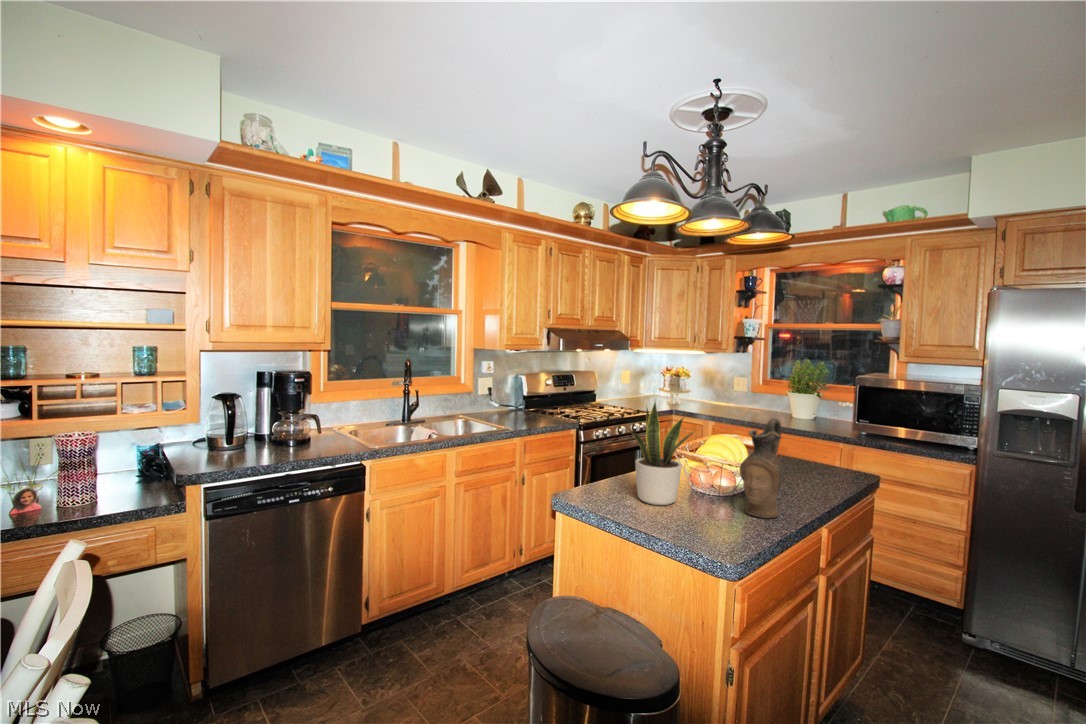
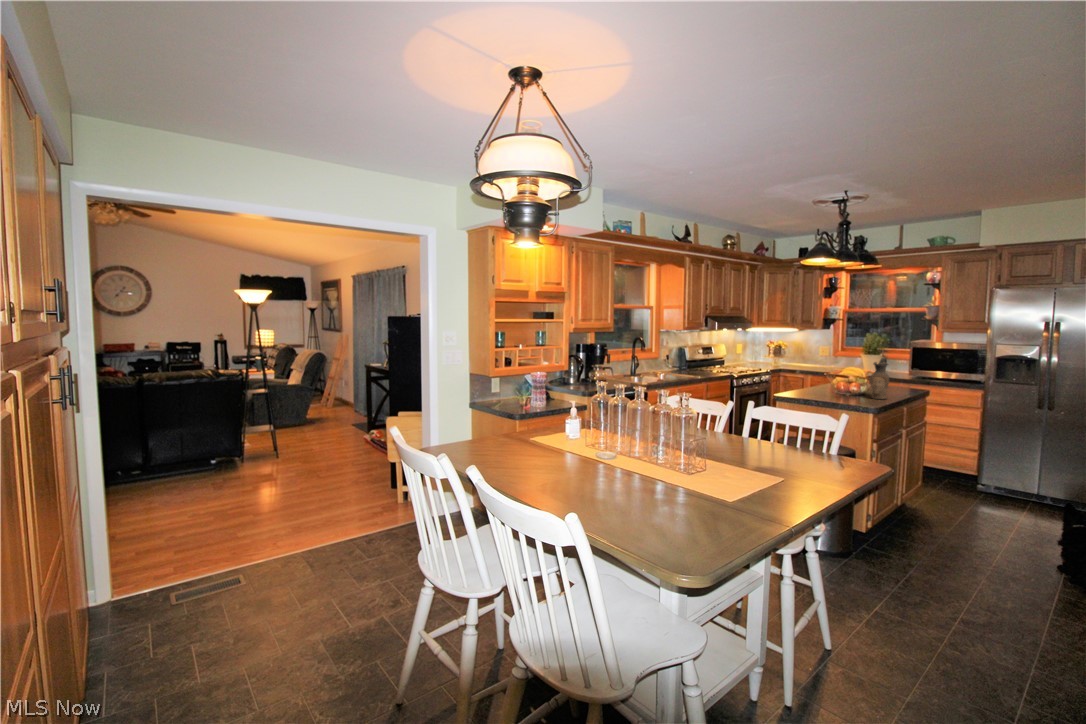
potted plant: present [629,401,693,505] -> none [810,350,850,397]

